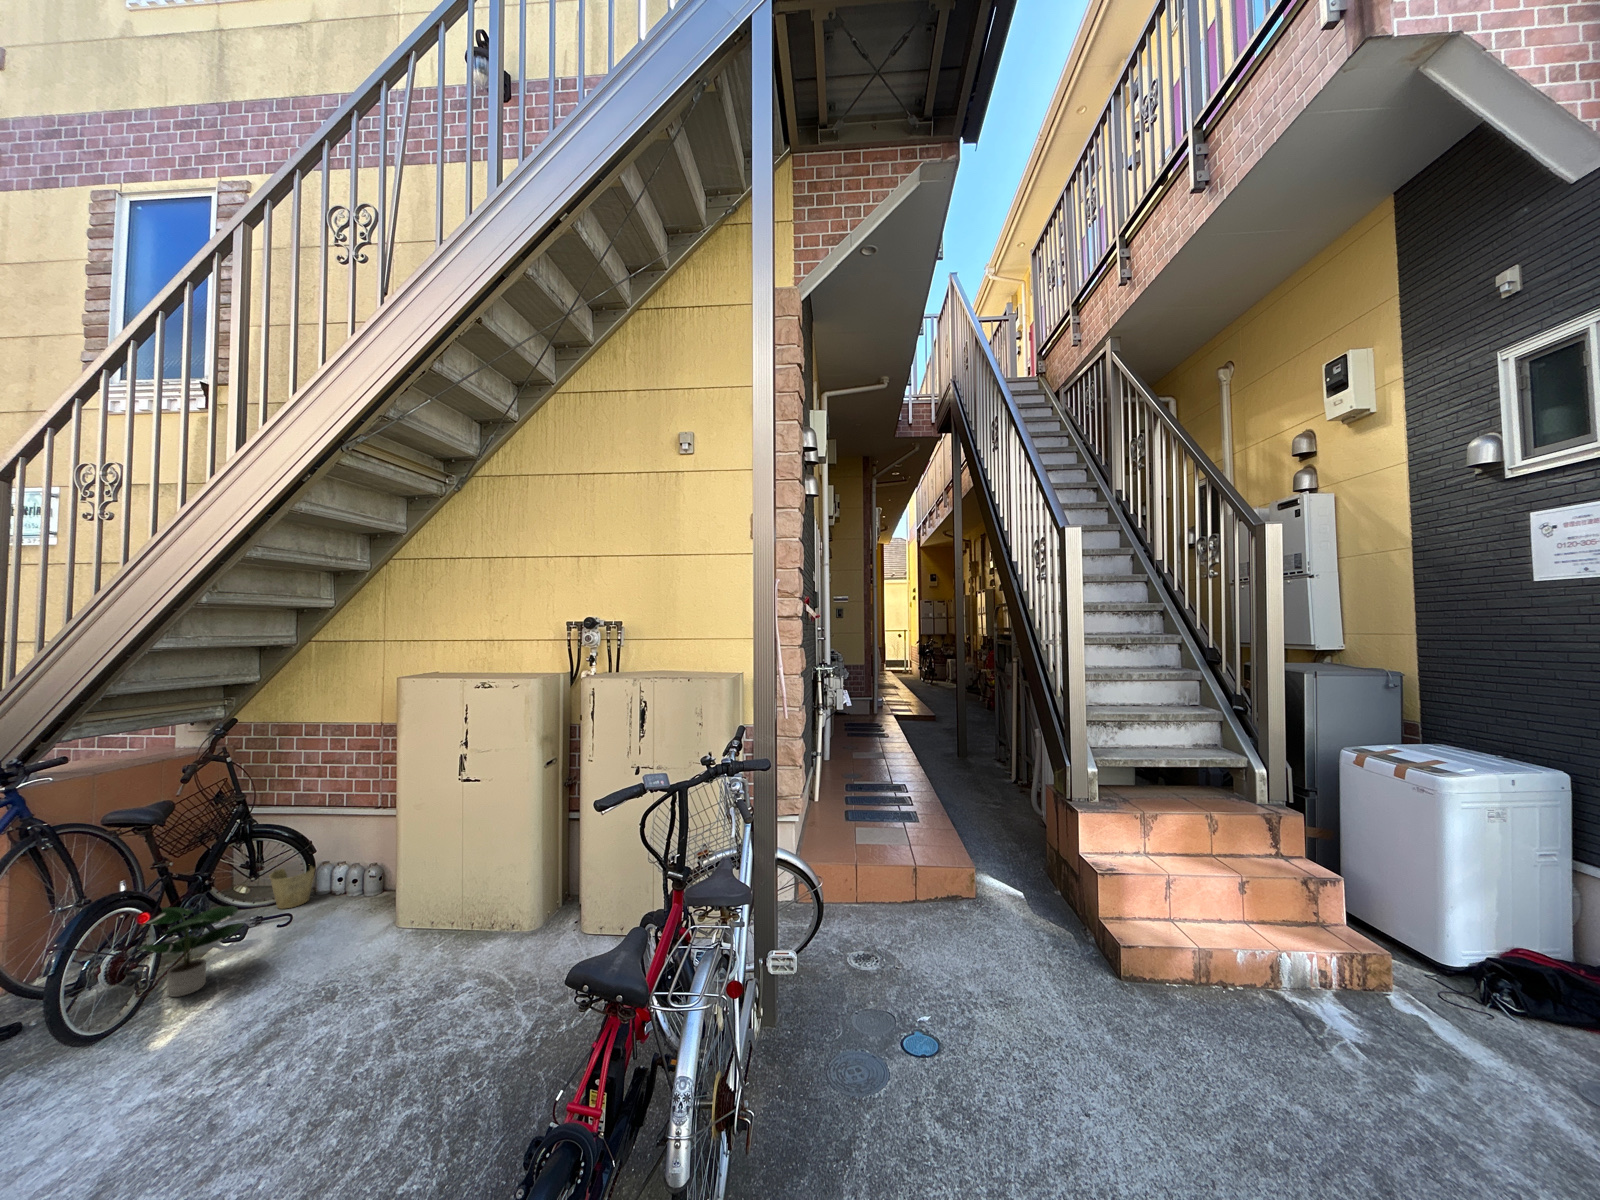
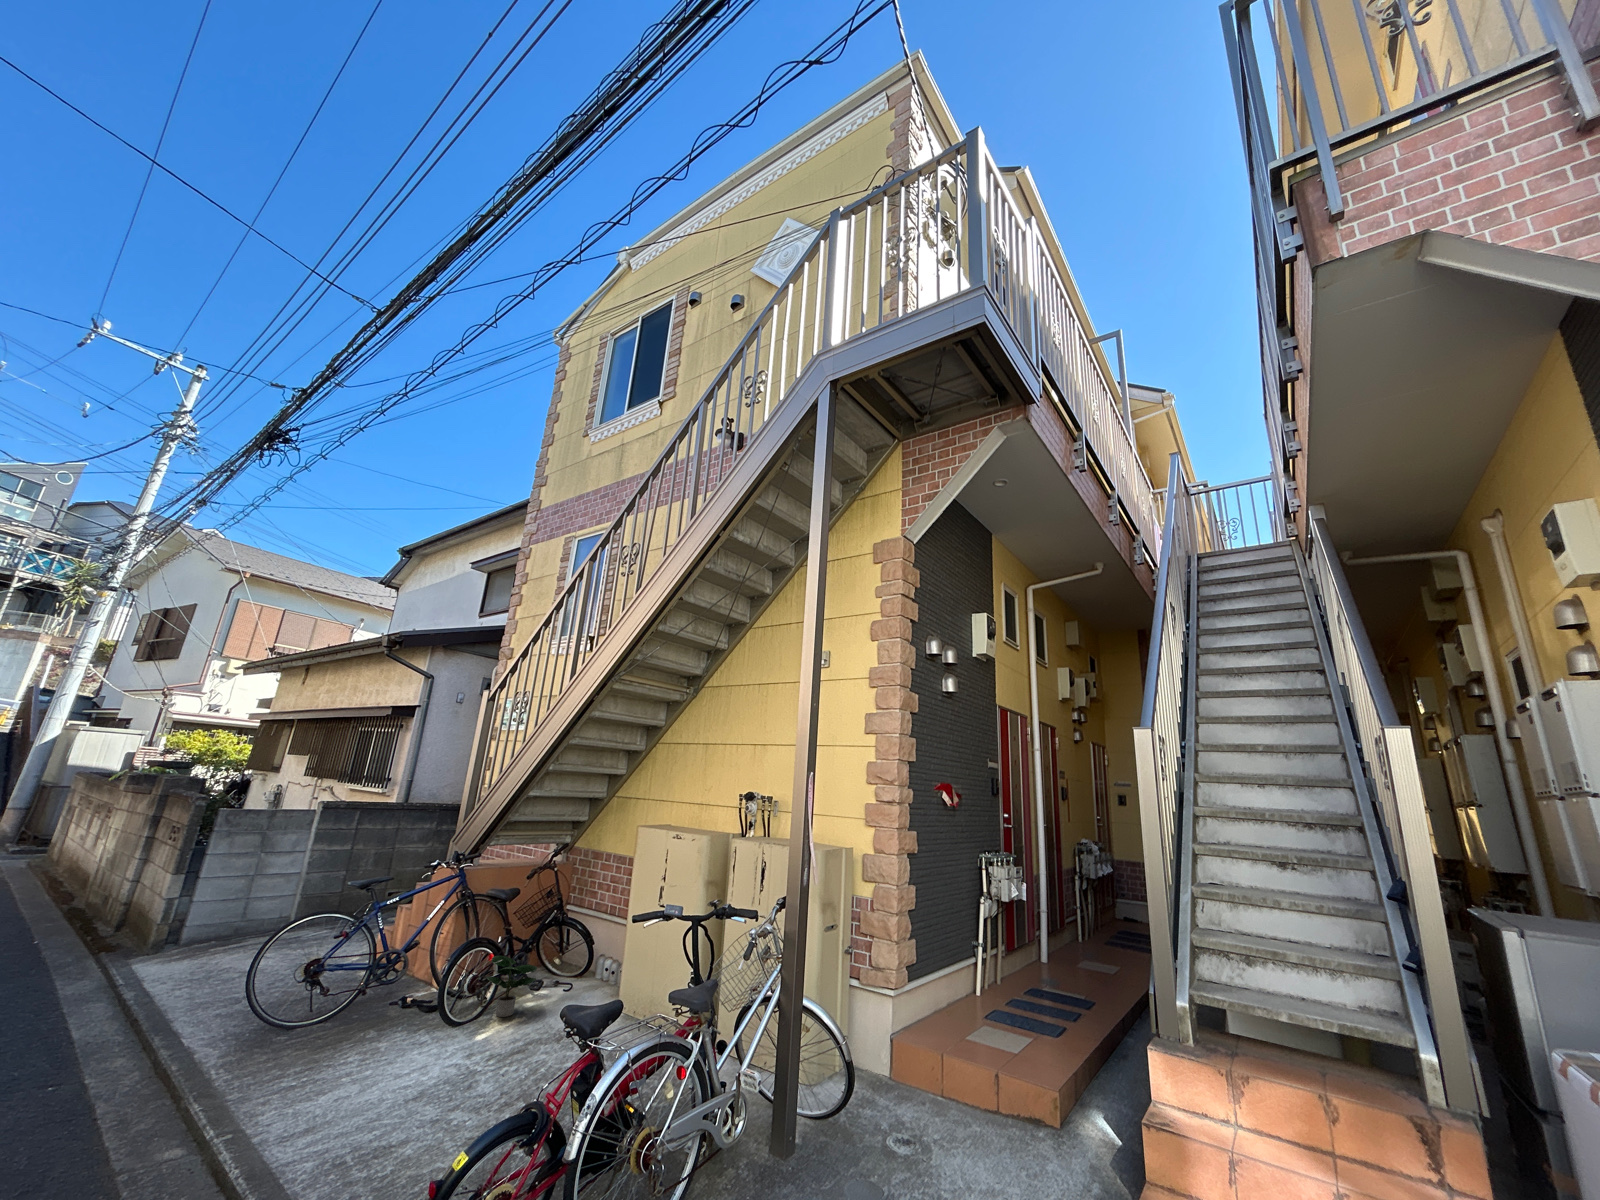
bucket: present [269,864,315,909] -> none [571,940,598,982]

